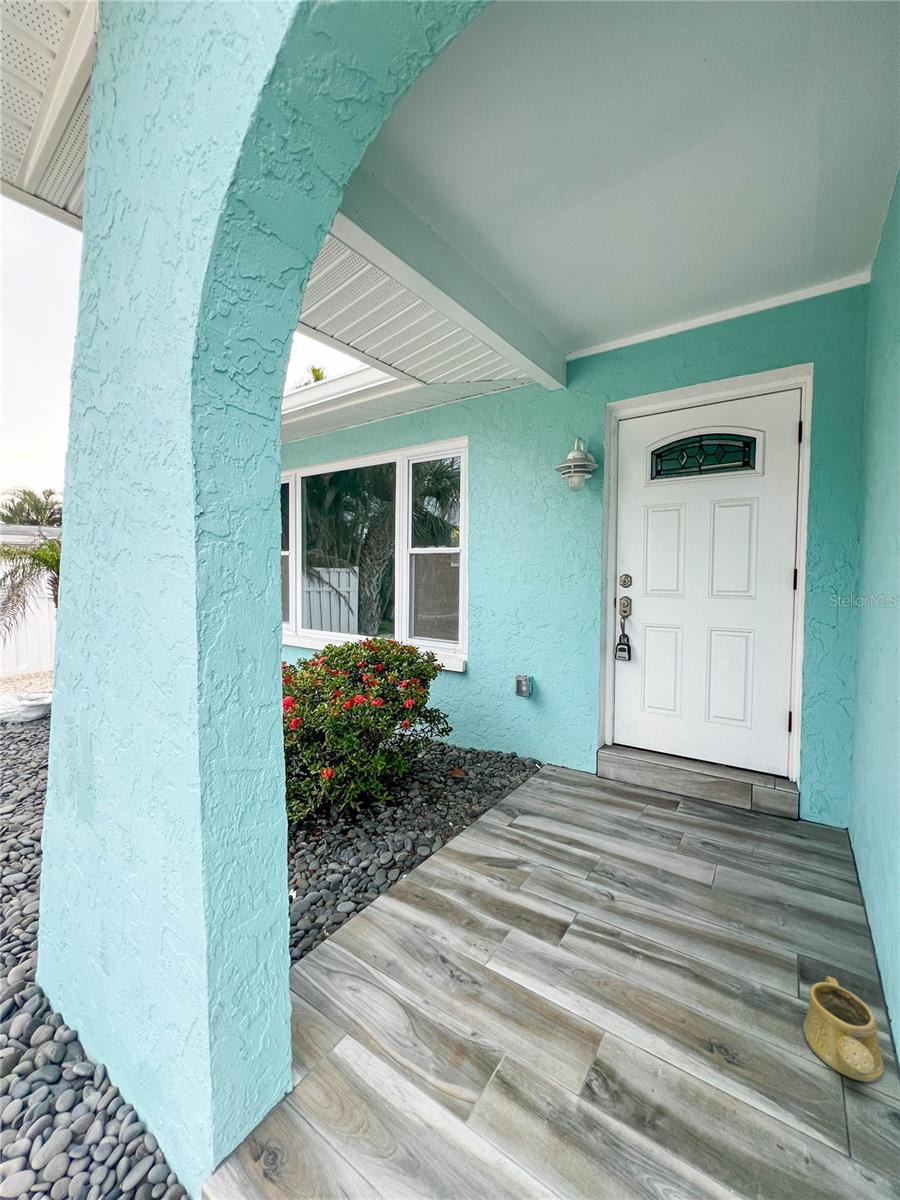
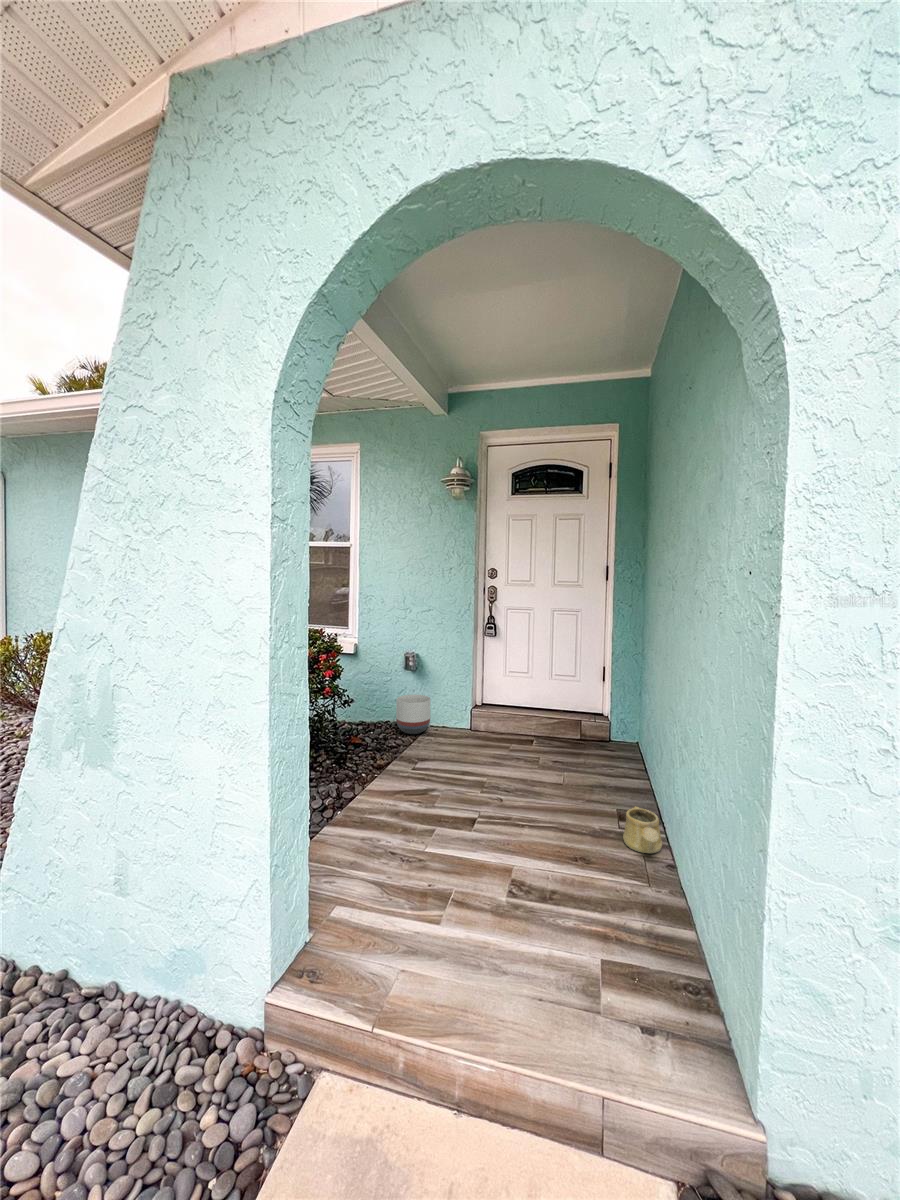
planter: none [505,723,545,771] -> present [396,695,431,734]

